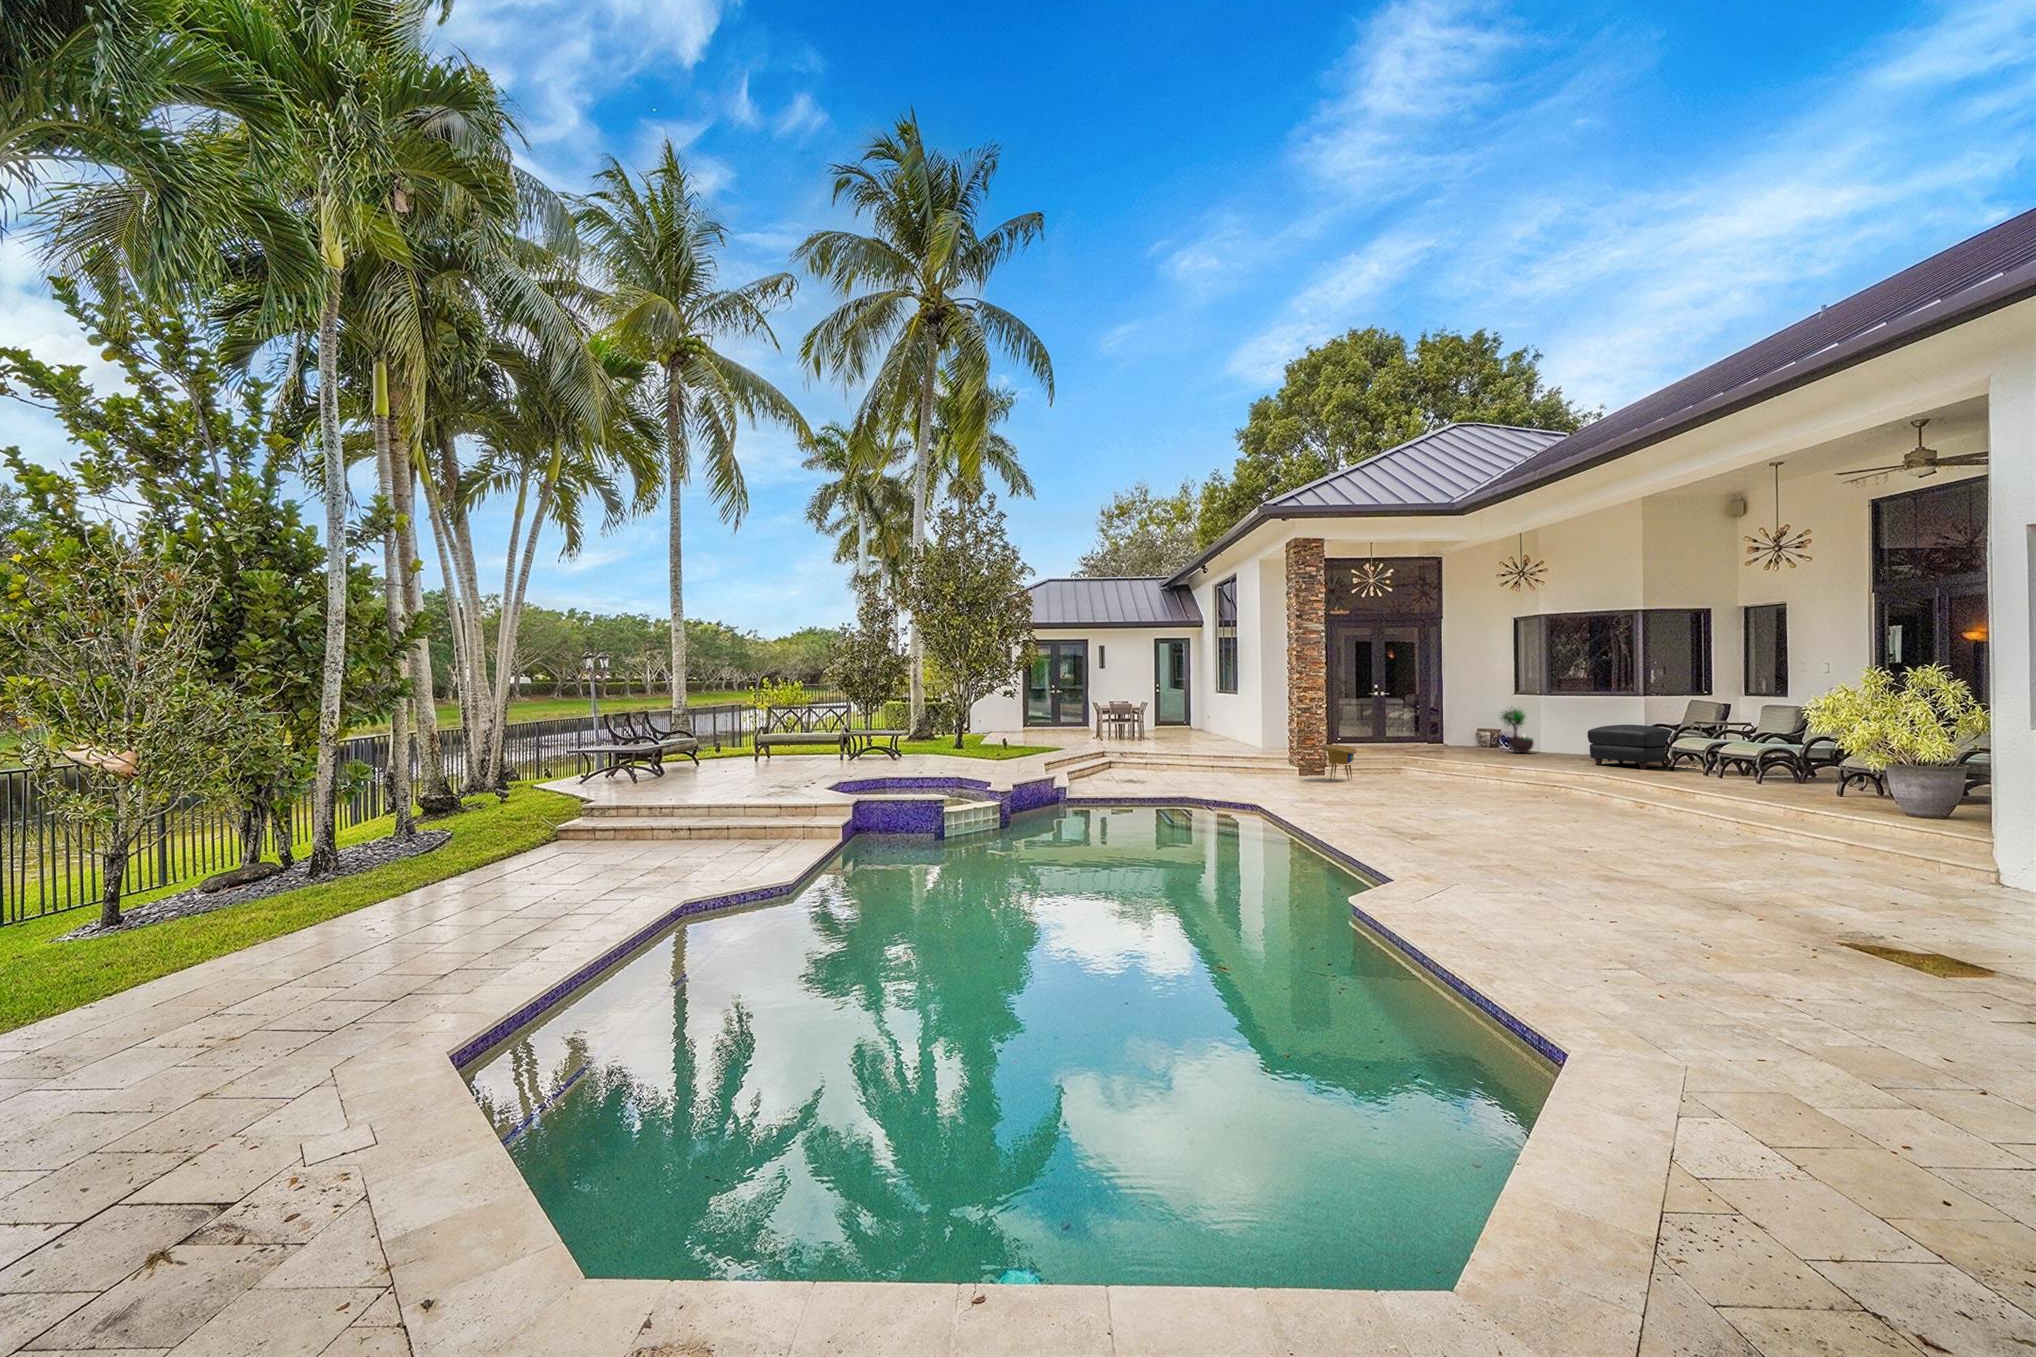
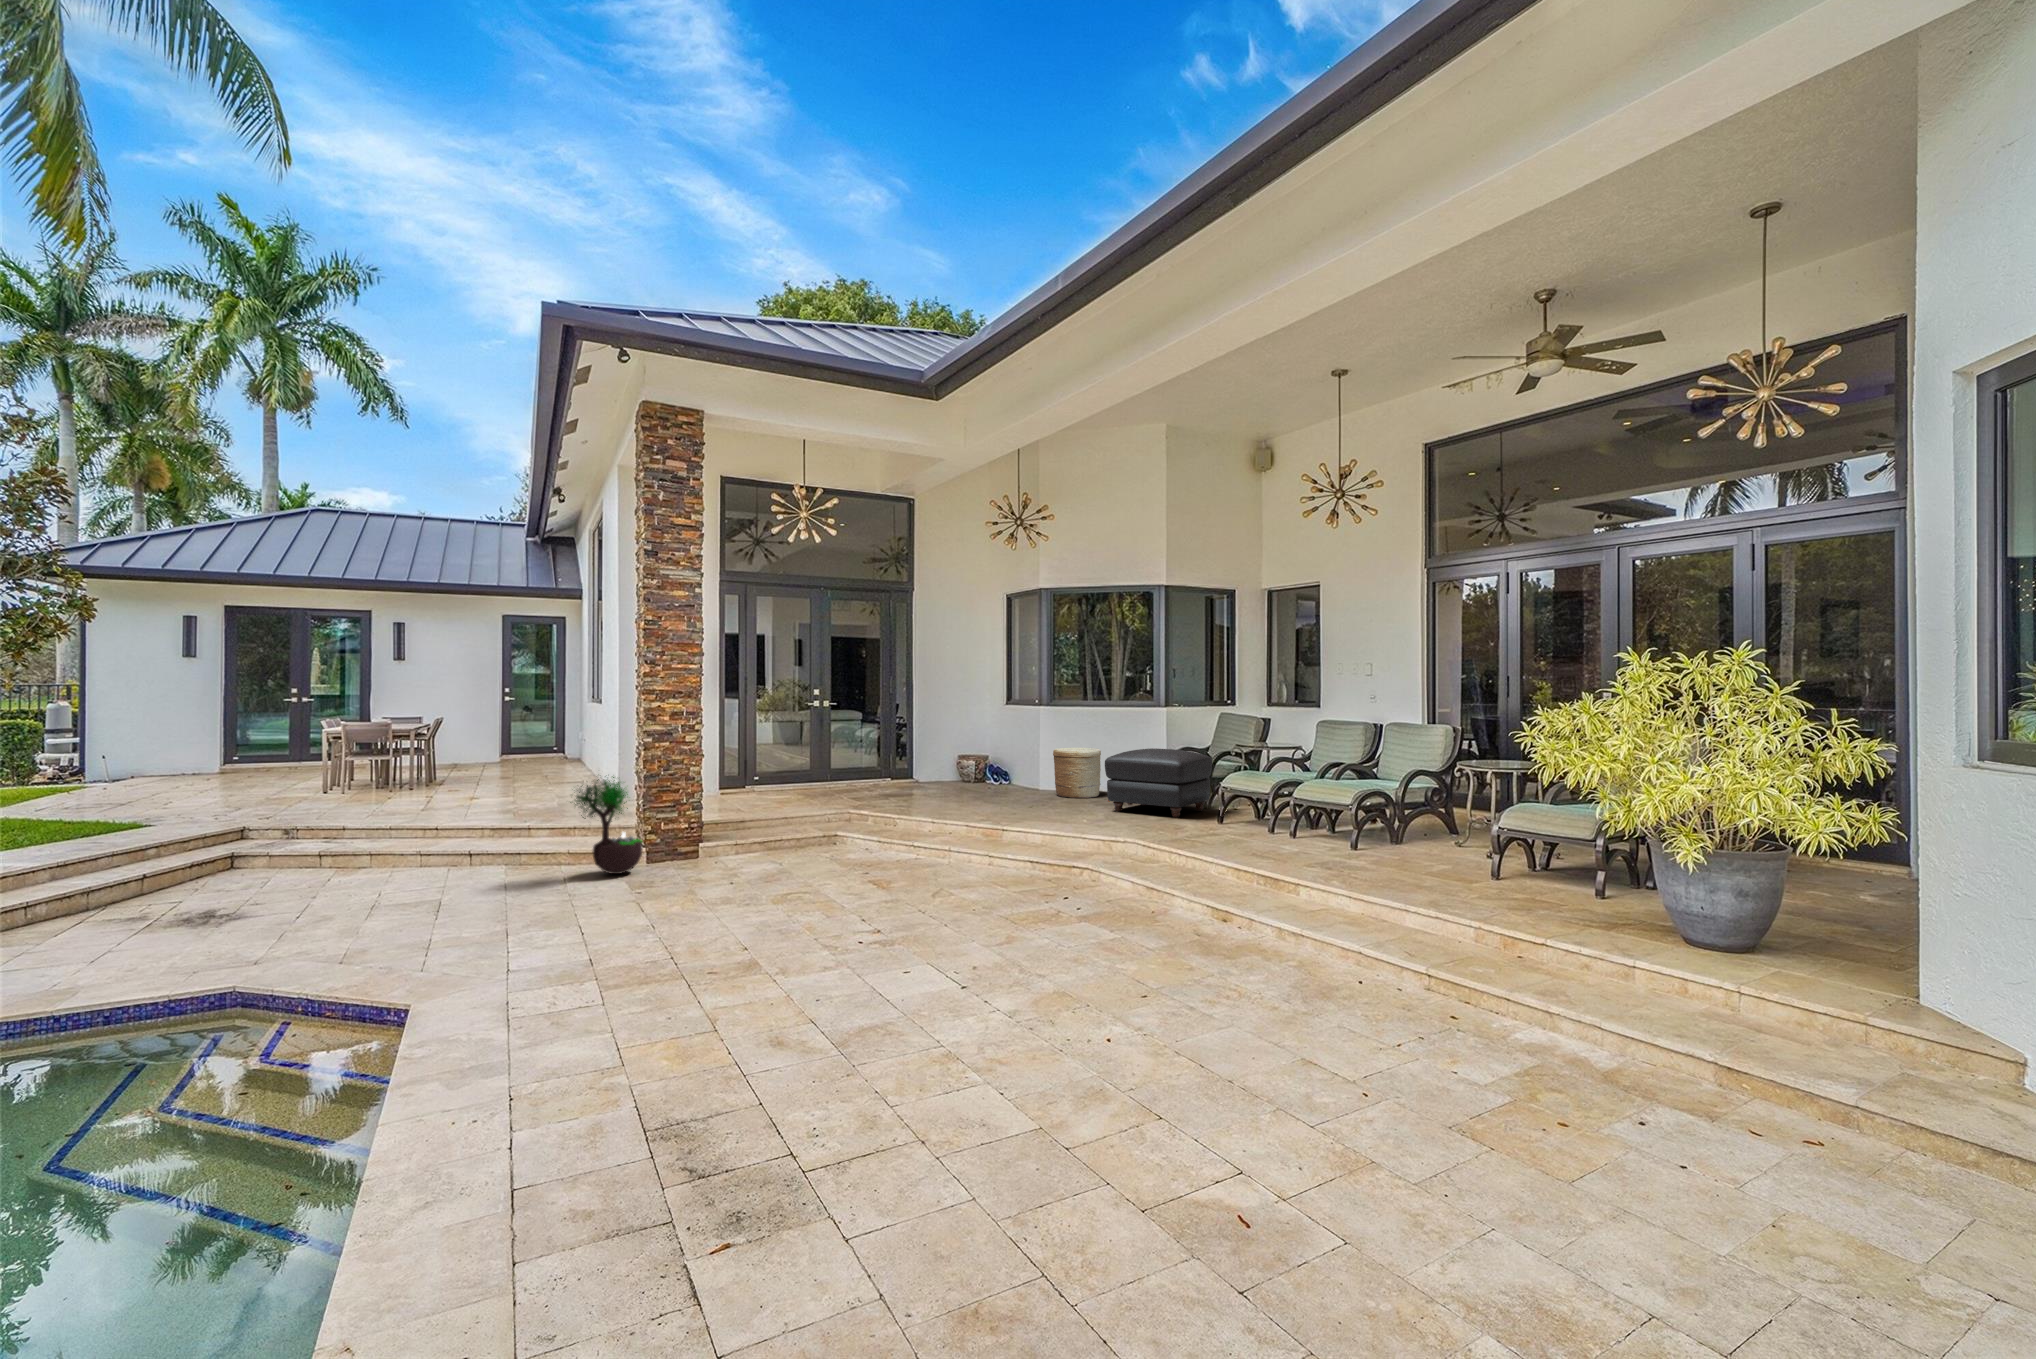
potted tree: present [1501,707,1534,753] -> present [570,776,642,874]
basket: none [1549,725,1588,758] -> present [1053,748,1101,798]
side table: present [1324,745,1357,780] -> none [691,800,752,870]

